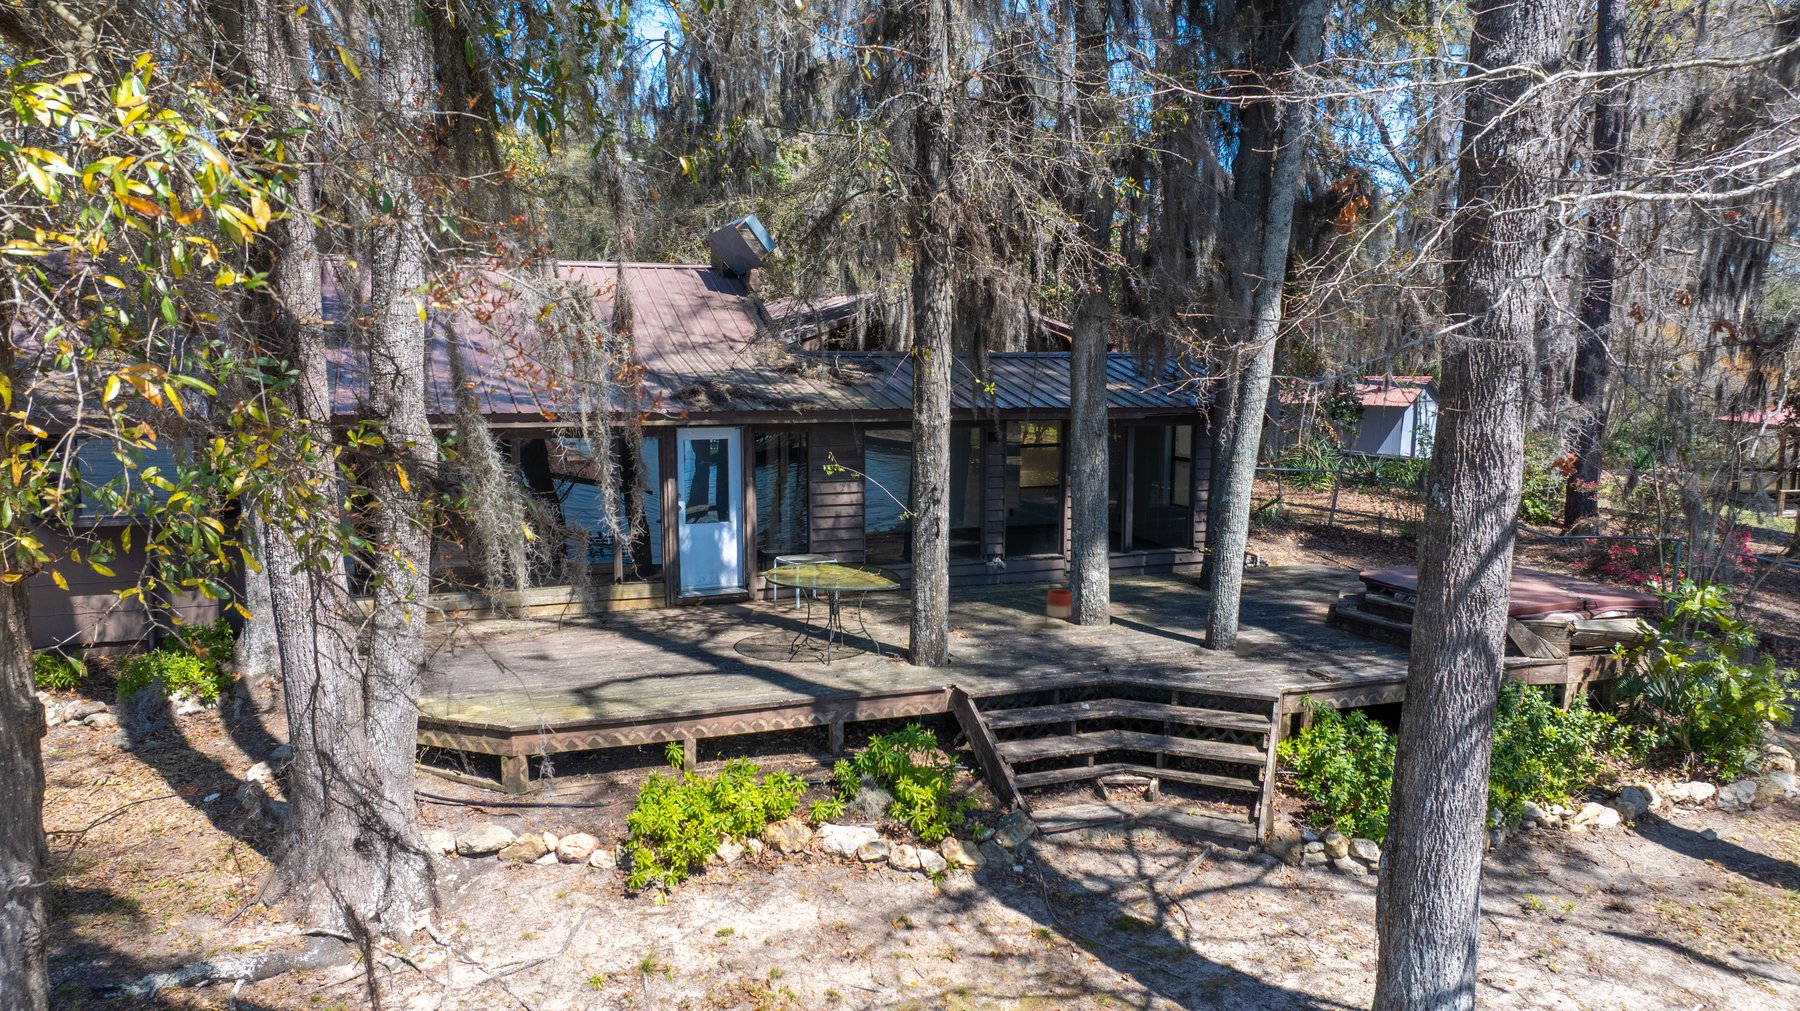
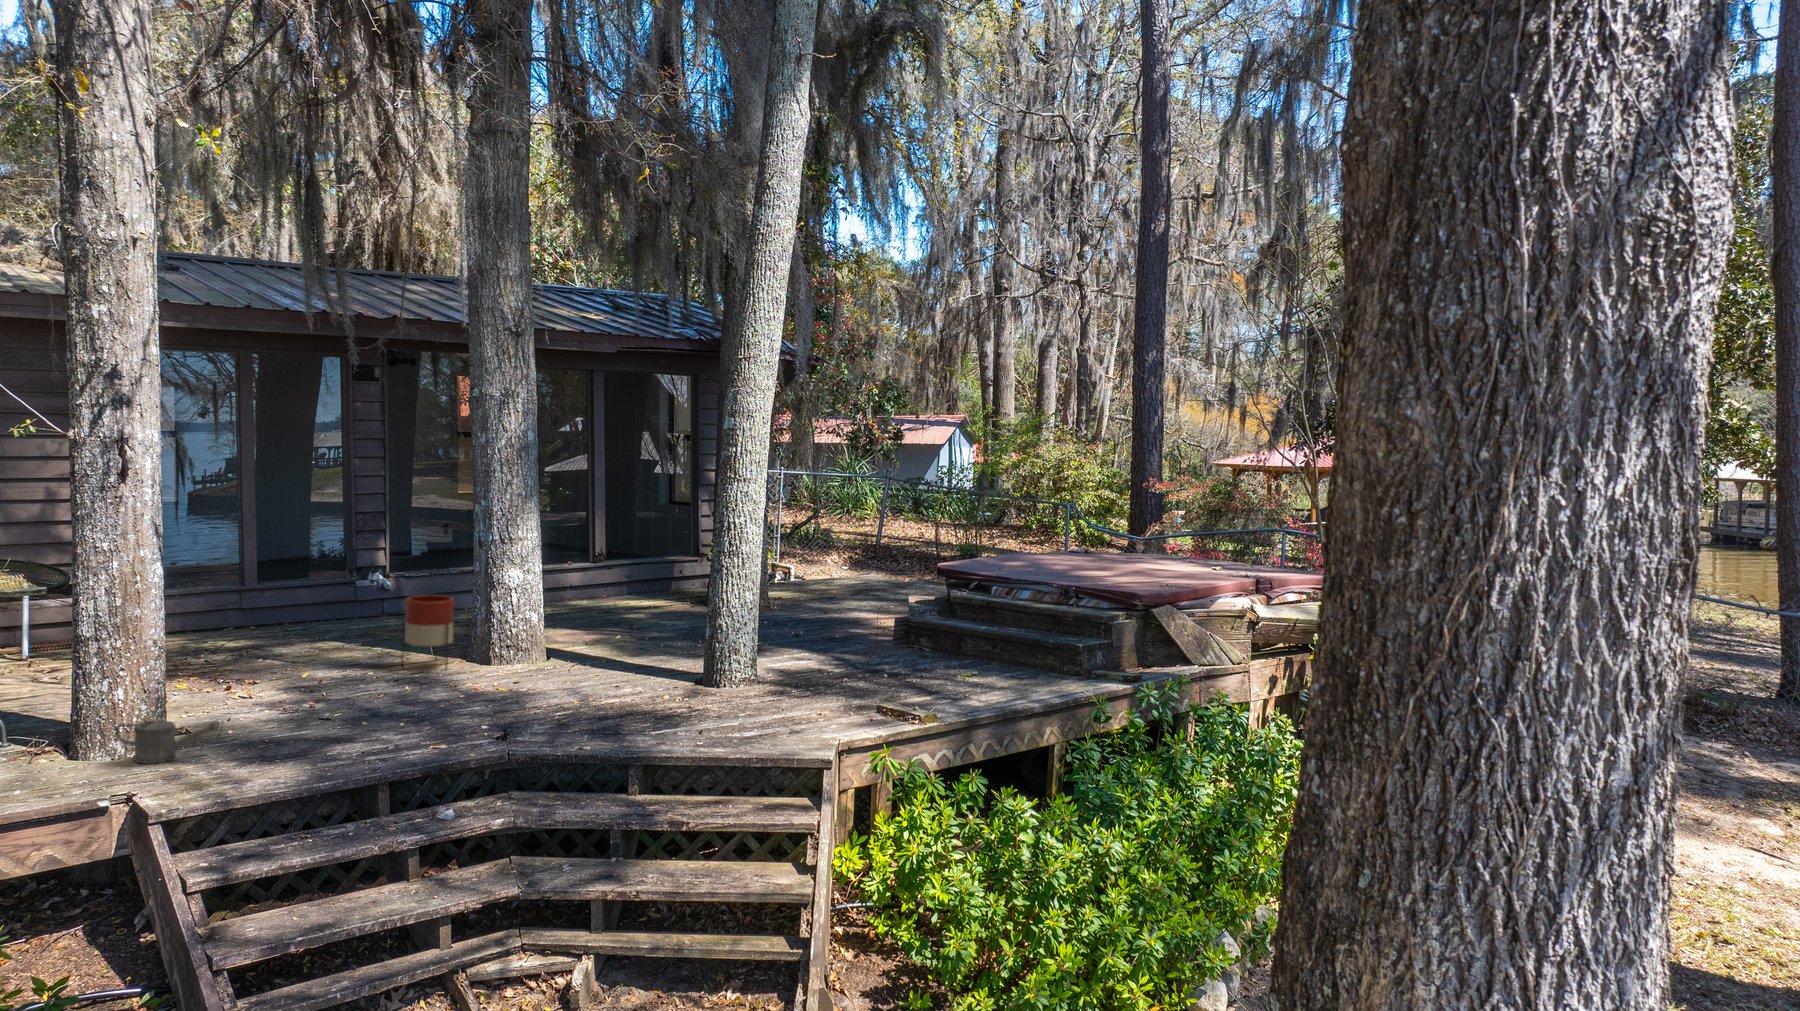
watering can: present [1231,638,1268,656] -> present [115,720,220,764]

